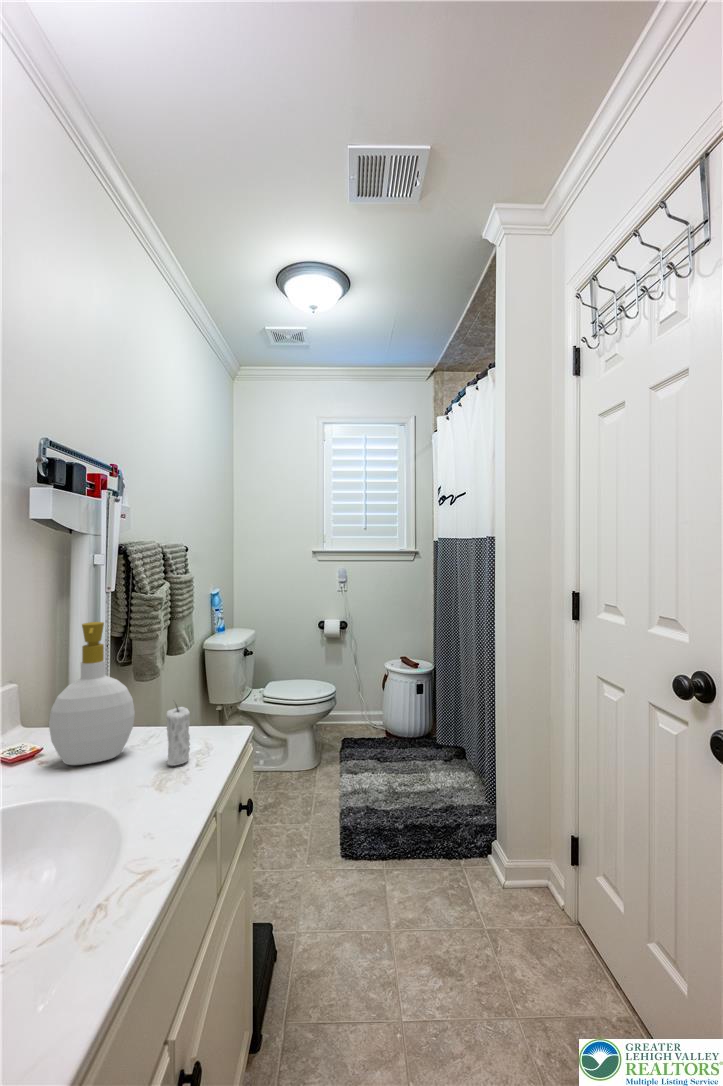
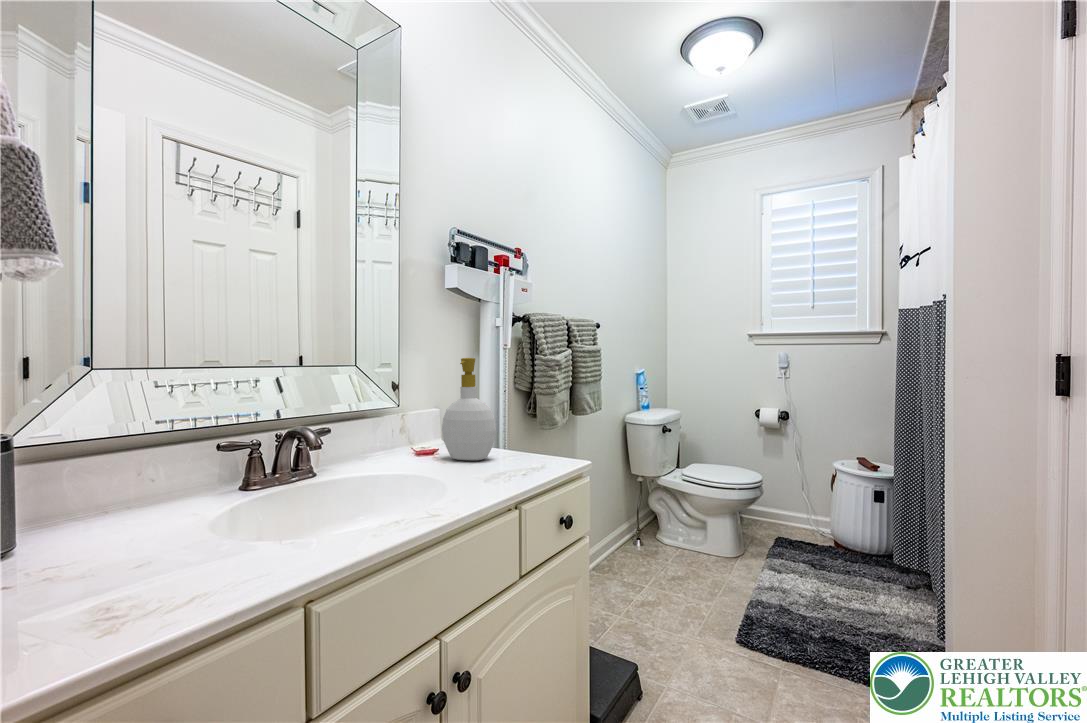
candle: present [166,706,190,766] -> none [507,418,526,470]

